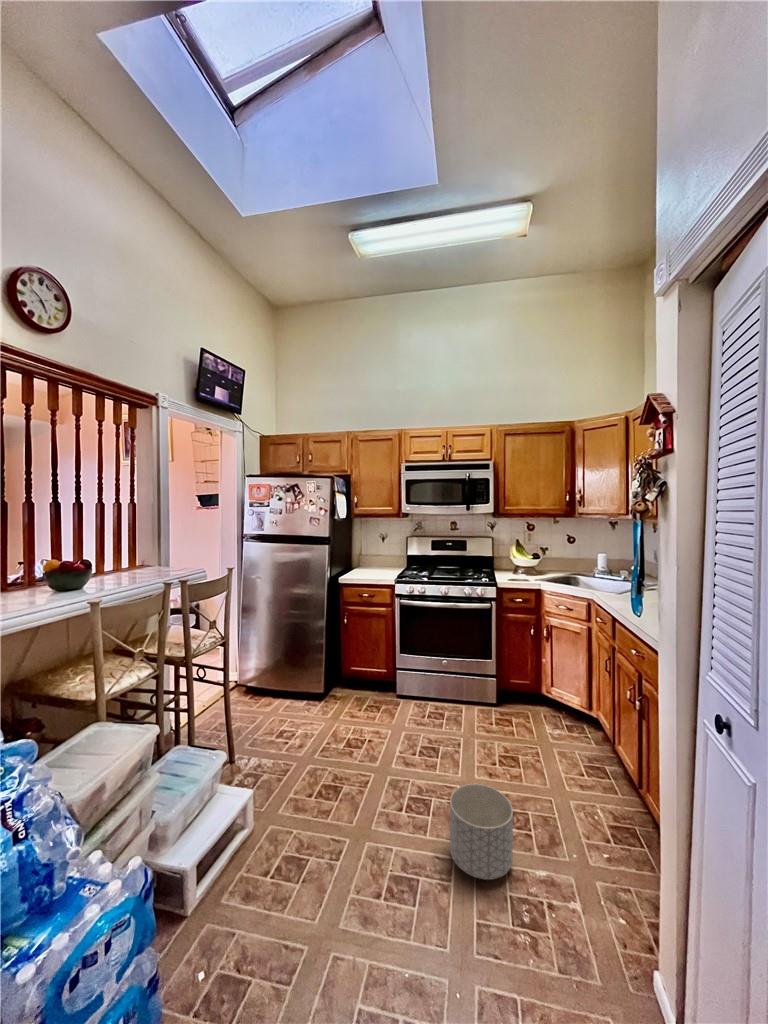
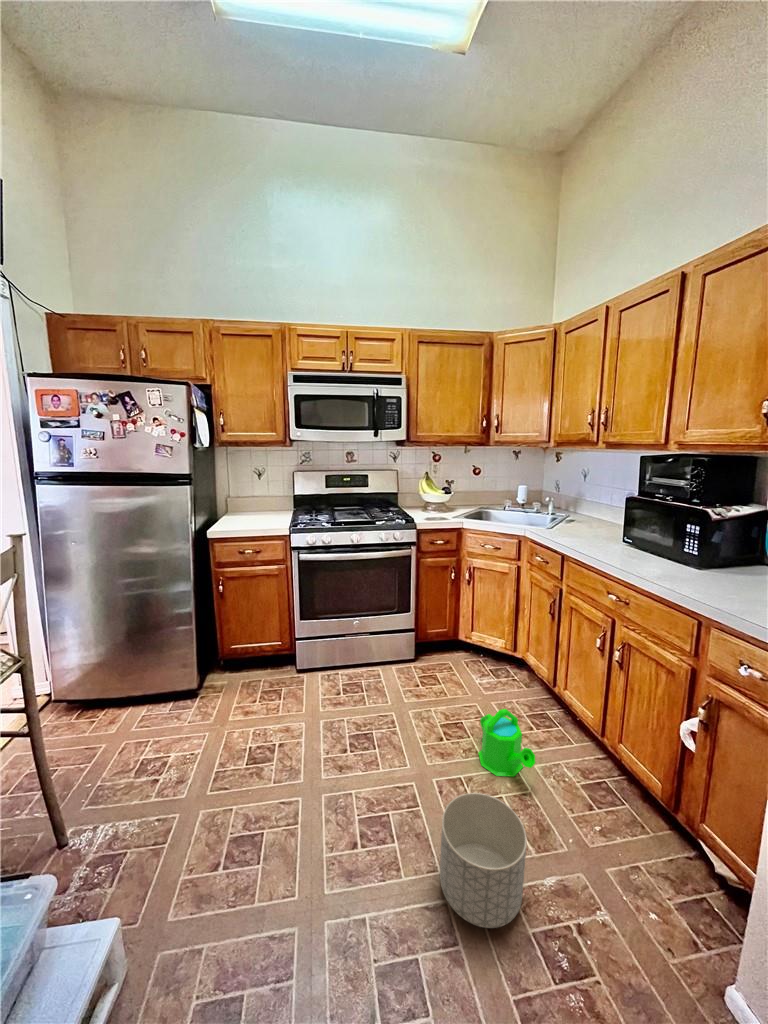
watering can: none [521,742,561,804] -> present [478,709,535,777]

